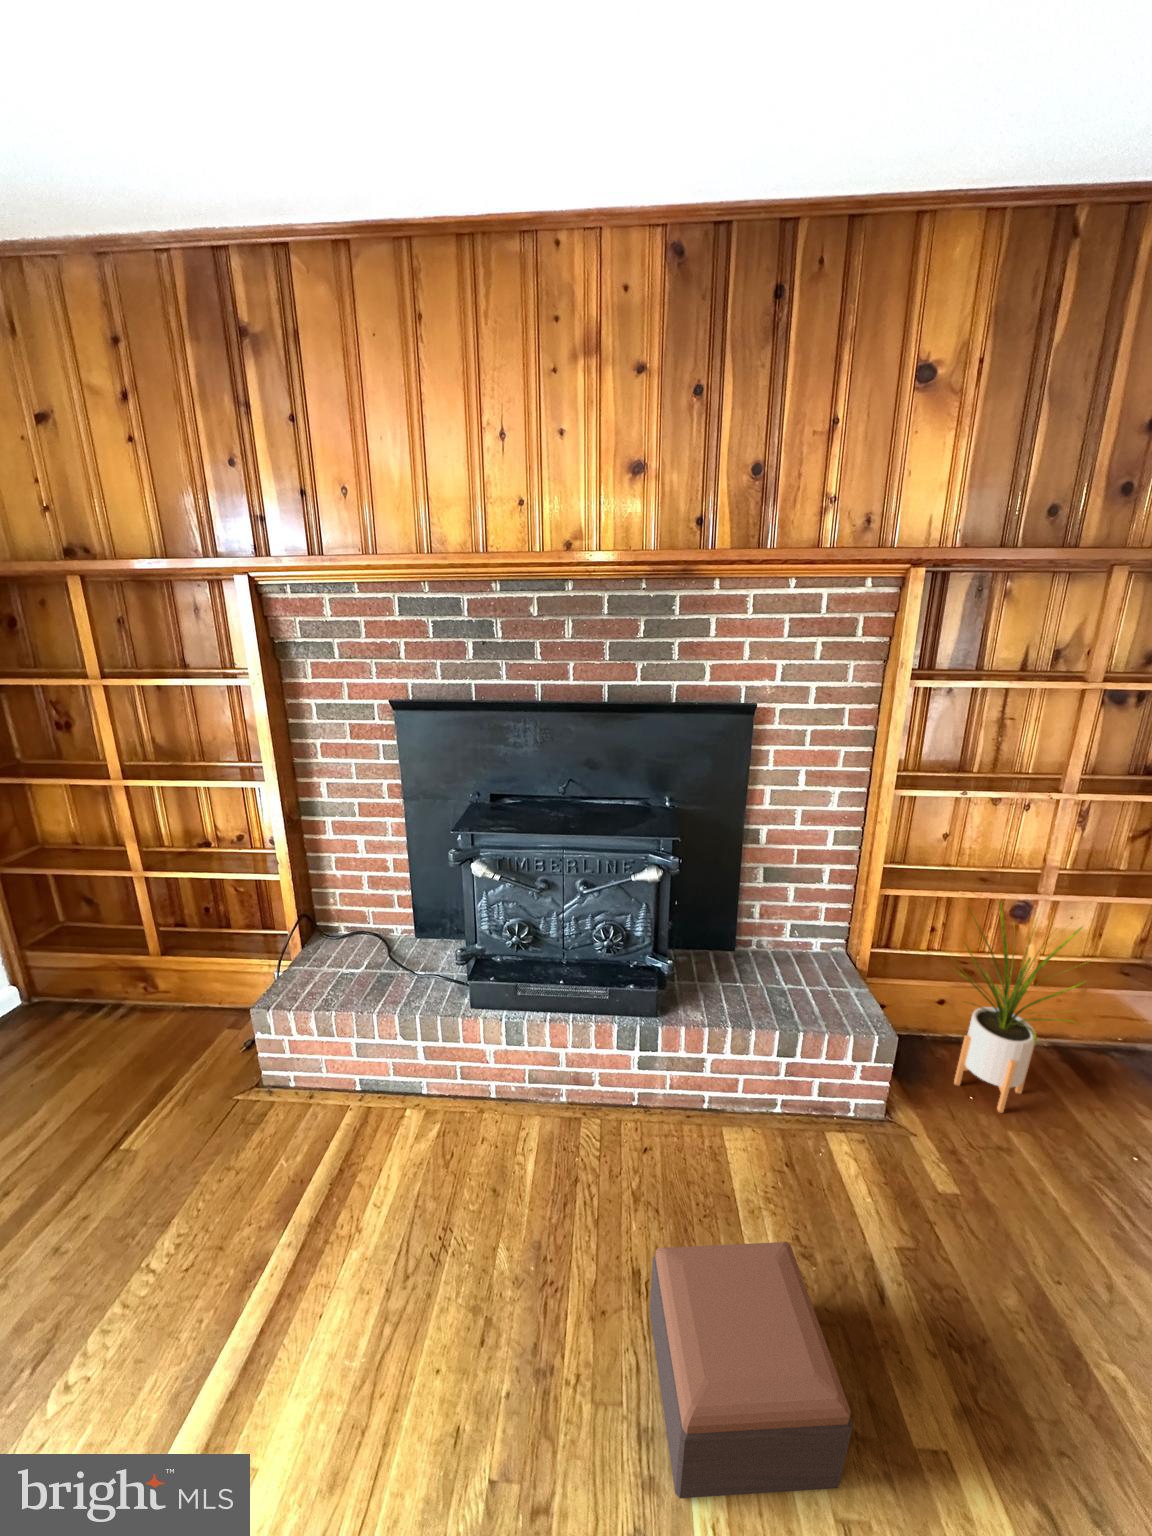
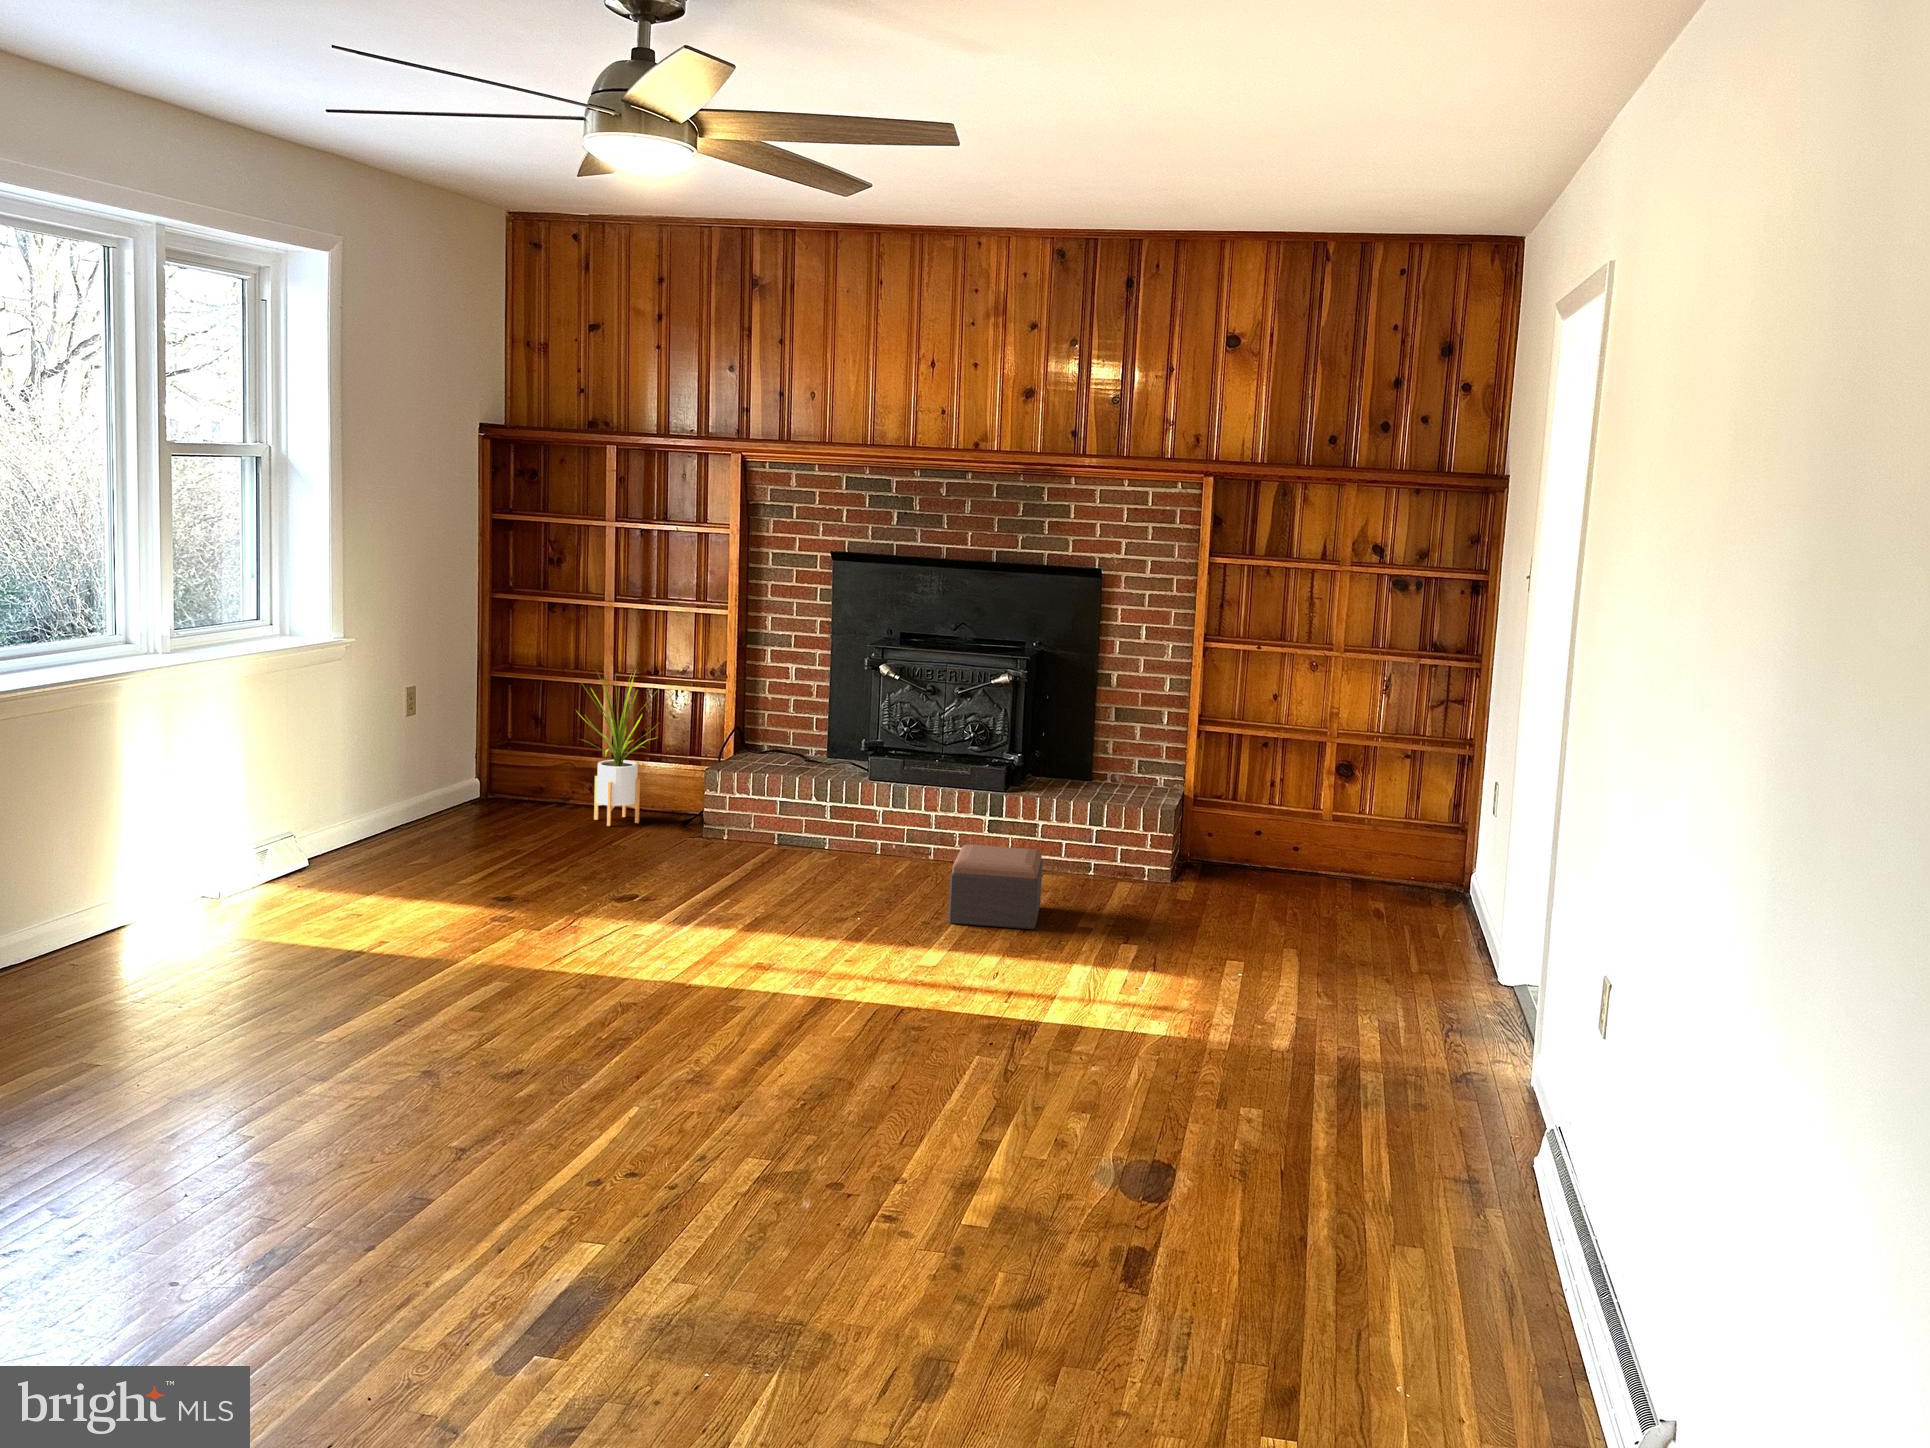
house plant: present [954,901,1084,1113] -> present [577,674,657,826]

